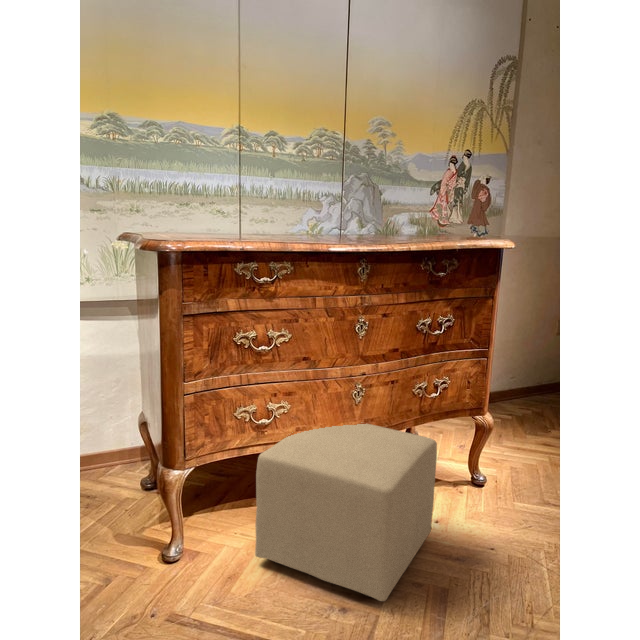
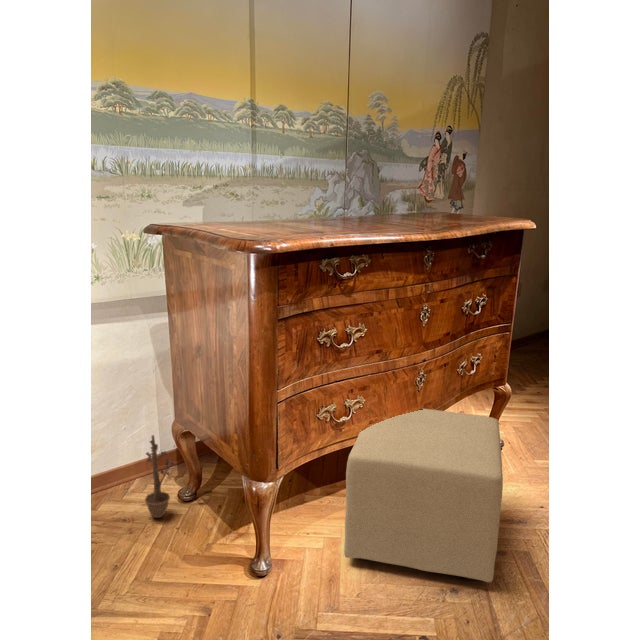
decorative plant: none [105,422,132,500] -> present [145,435,174,518]

